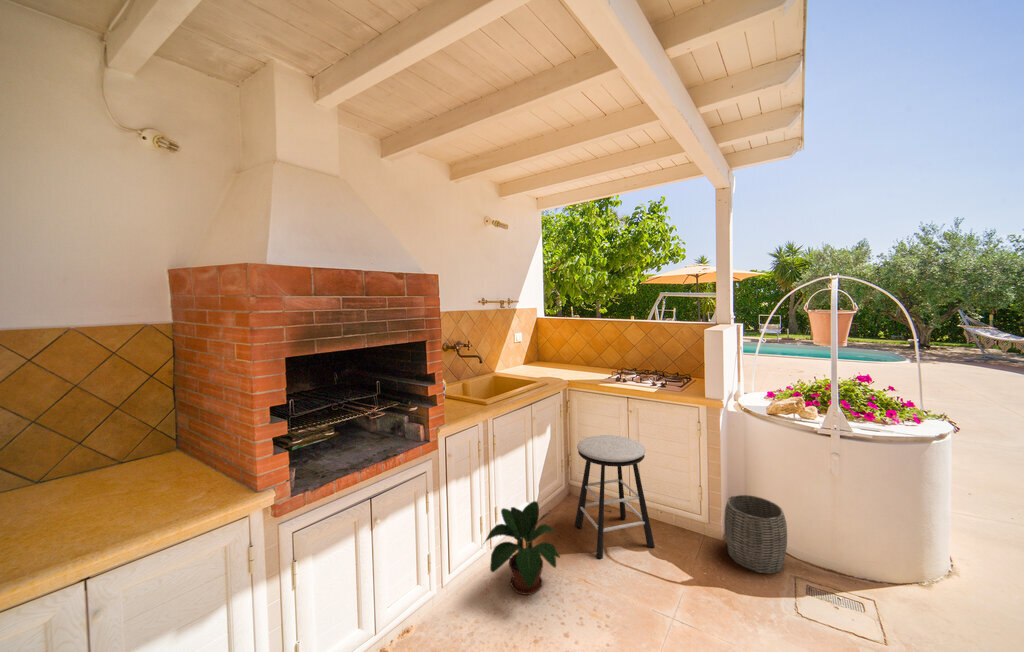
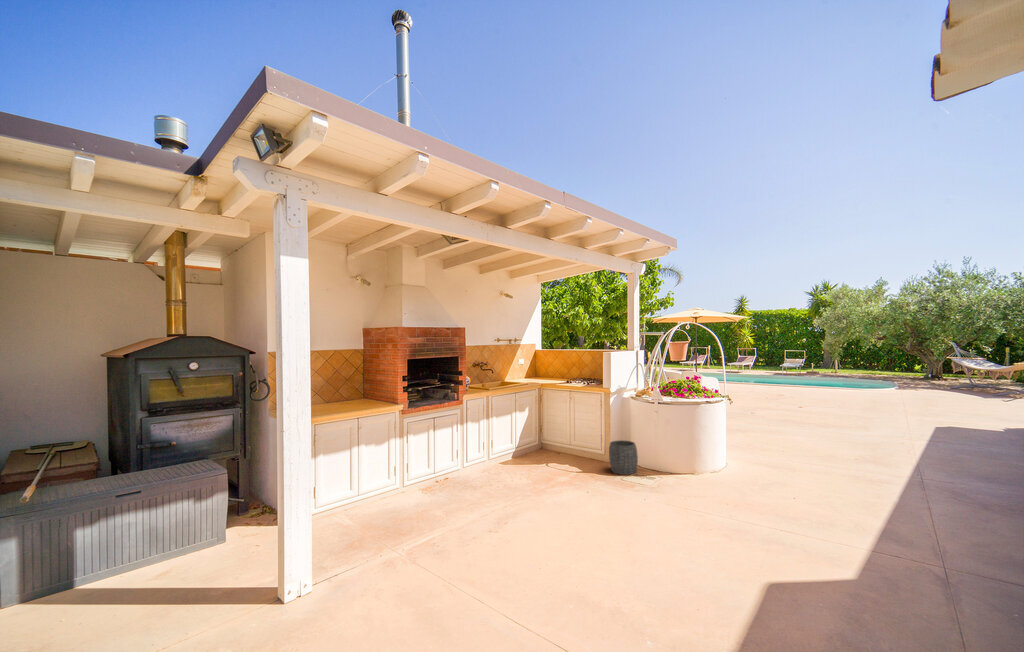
stool: present [575,435,655,558] -> none [537,412,576,469]
potted plant: present [485,501,560,595] -> none [484,433,523,476]

